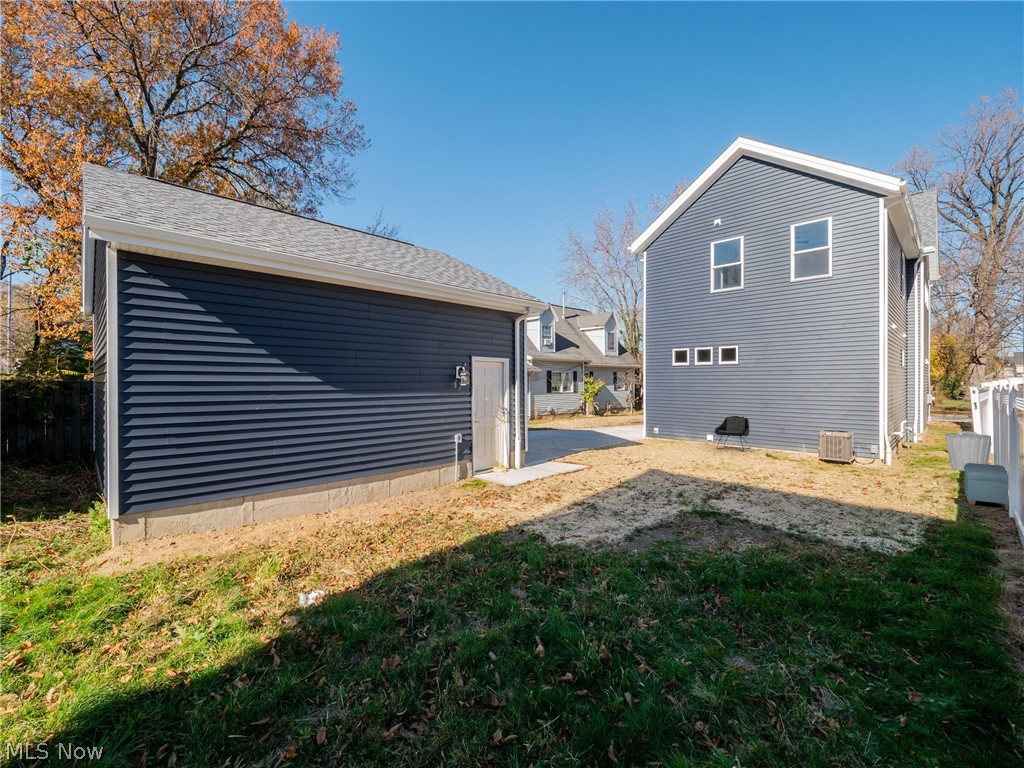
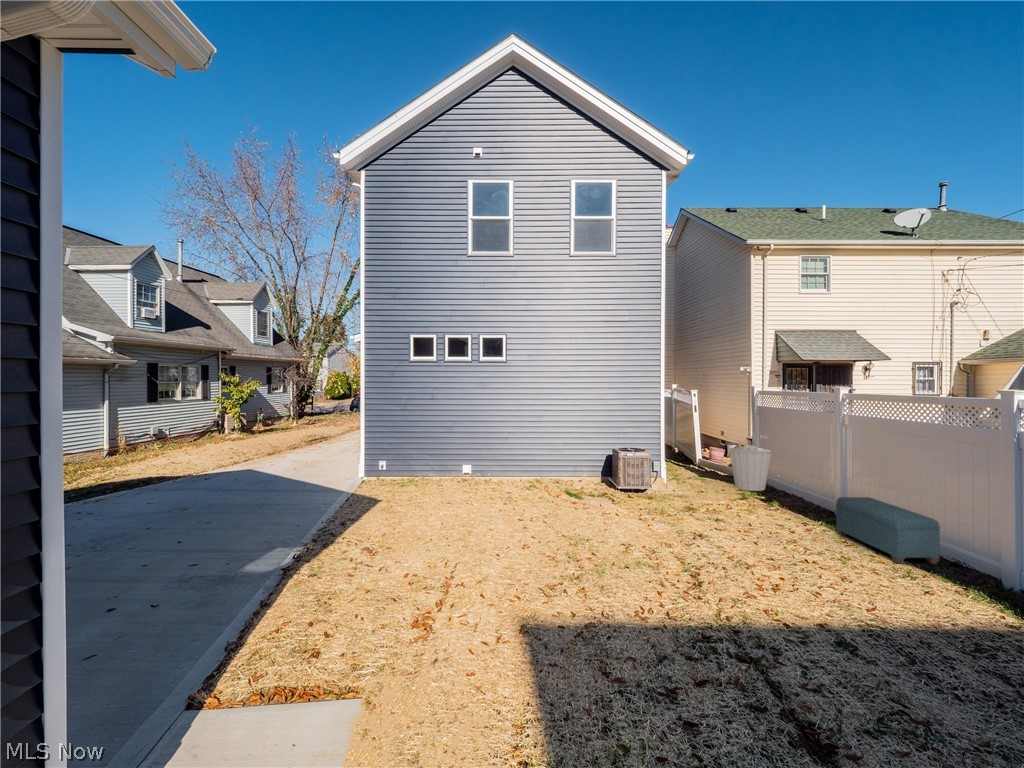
lounge chair: present [715,416,751,451] -> none [482,437,526,491]

